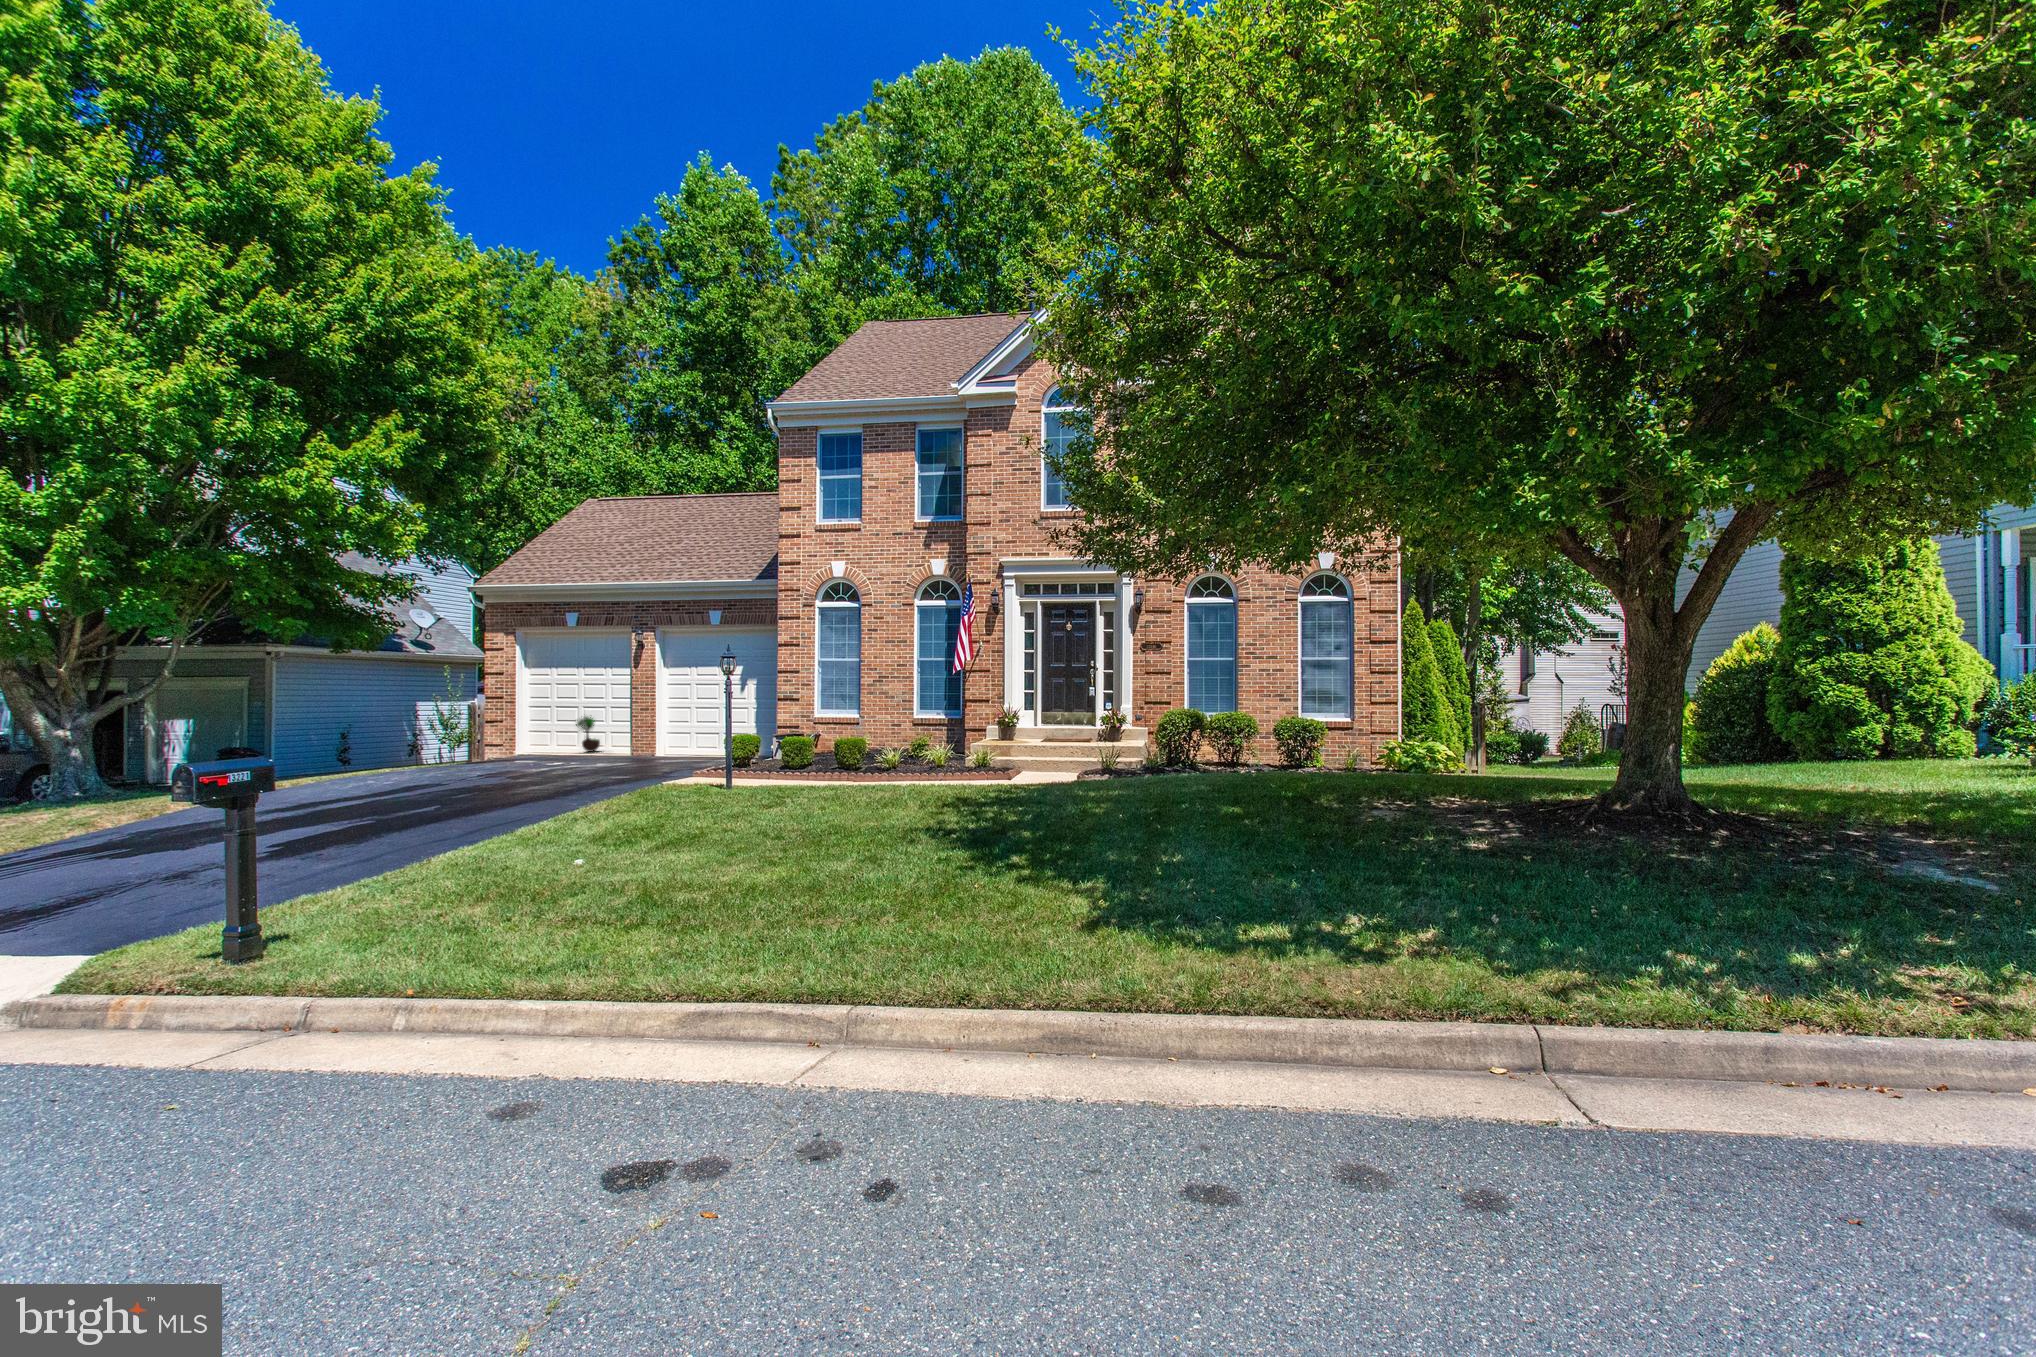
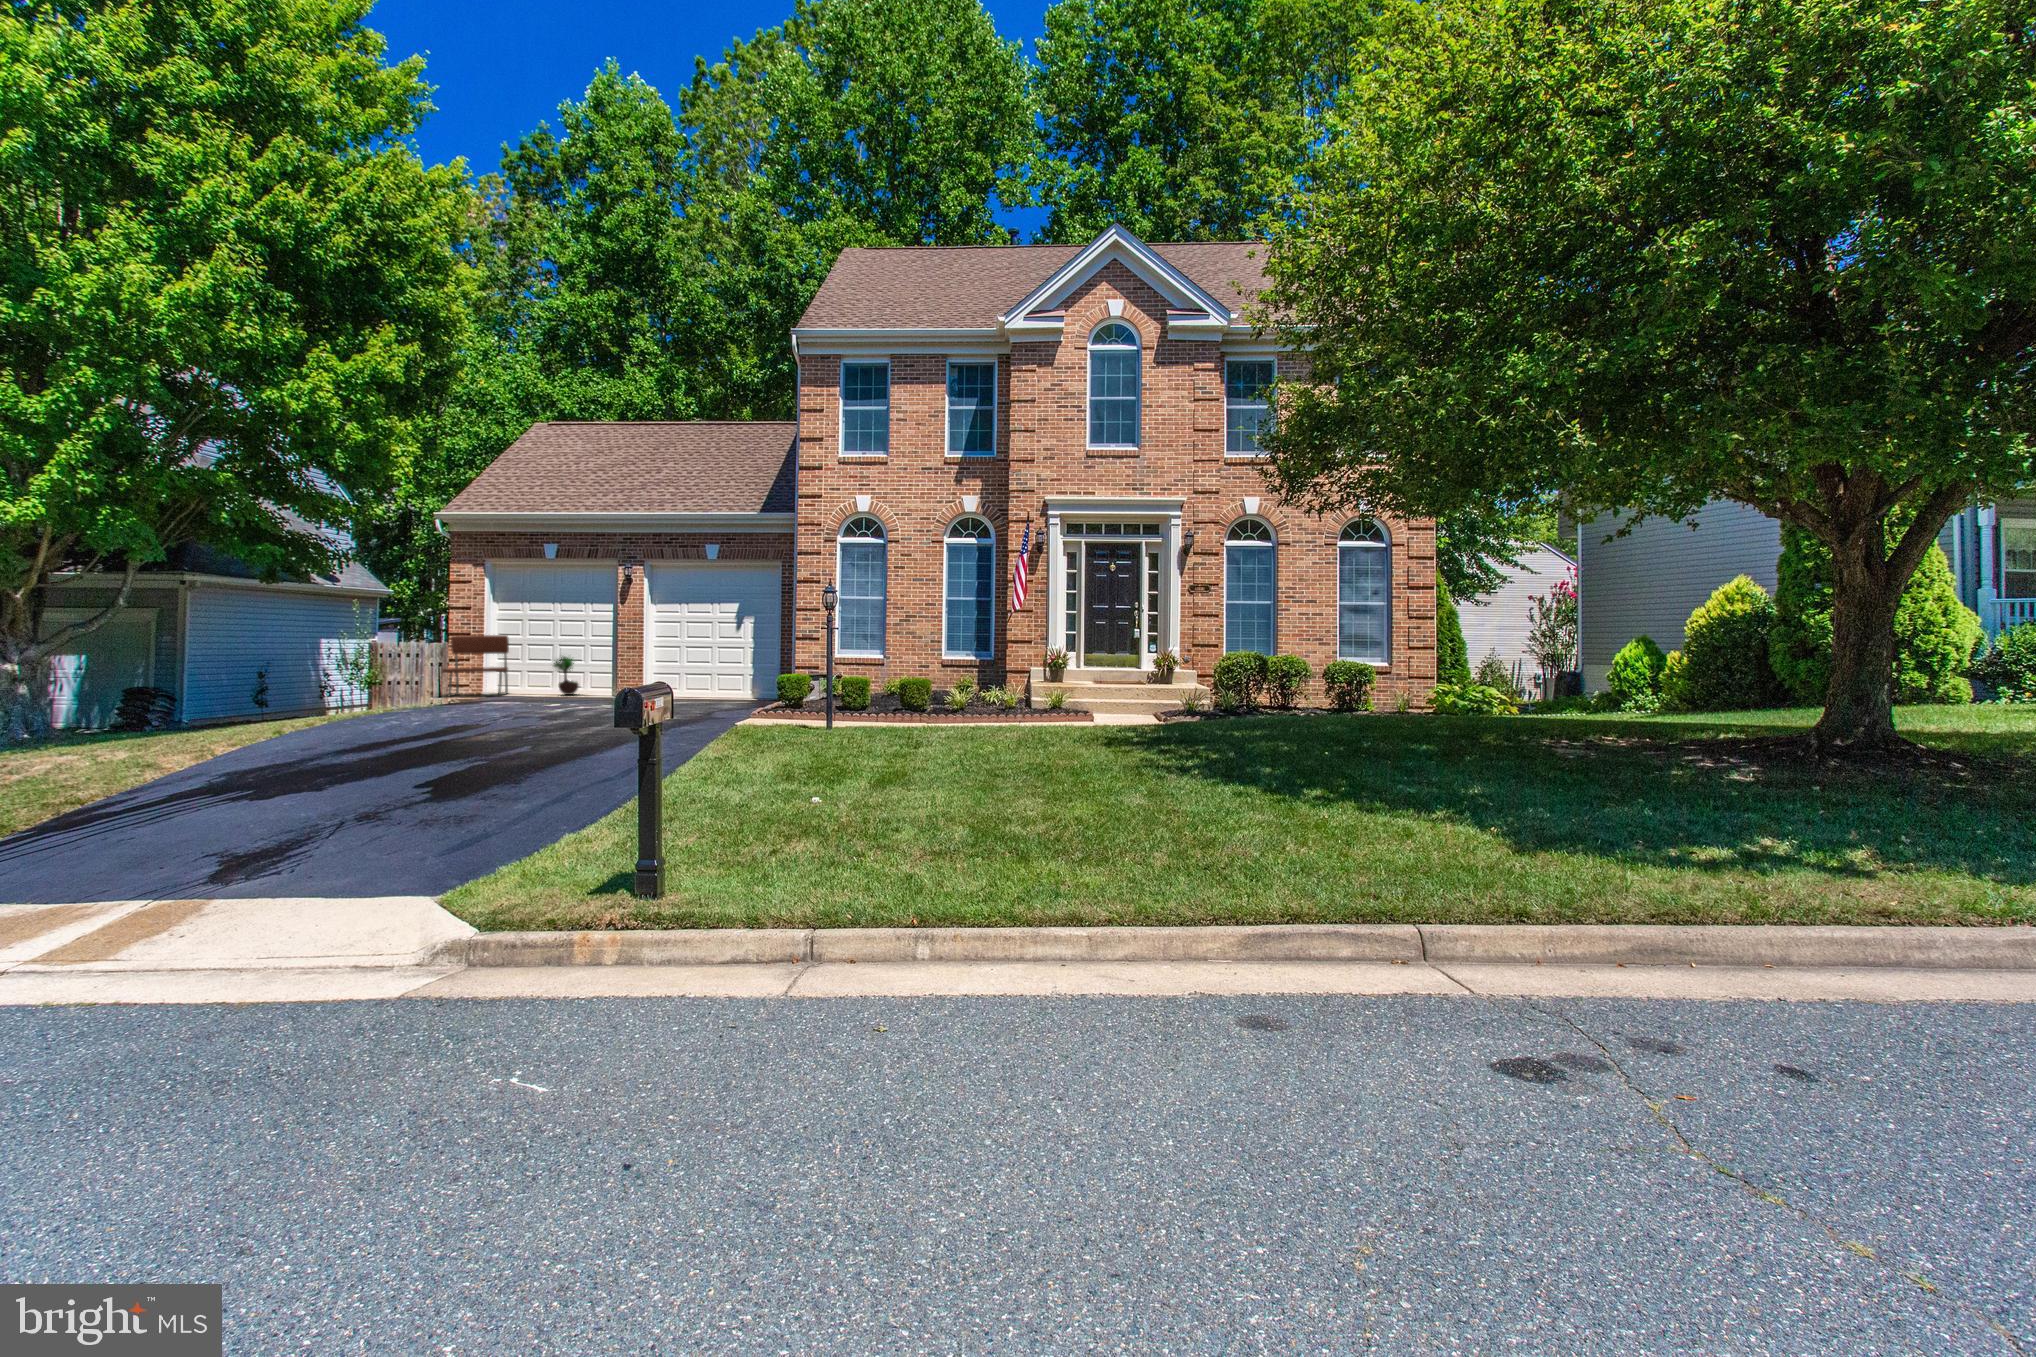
bench: none [481,698,542,754] -> present [442,635,509,696]

